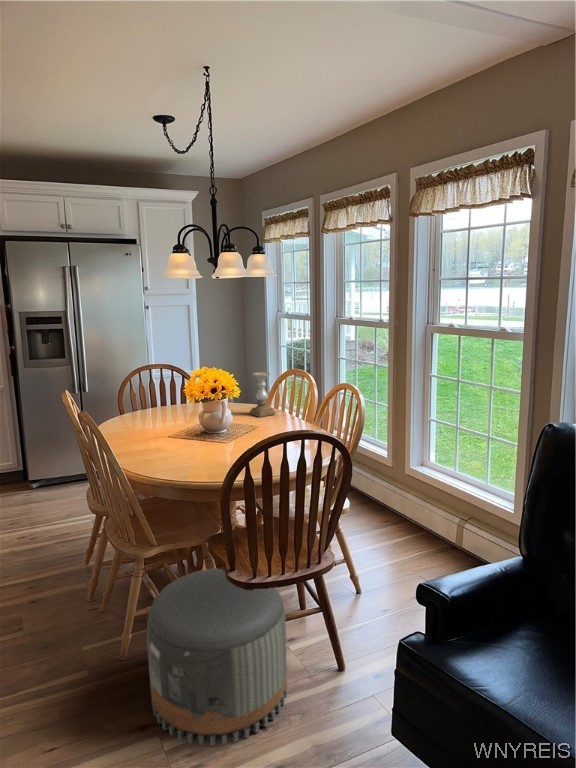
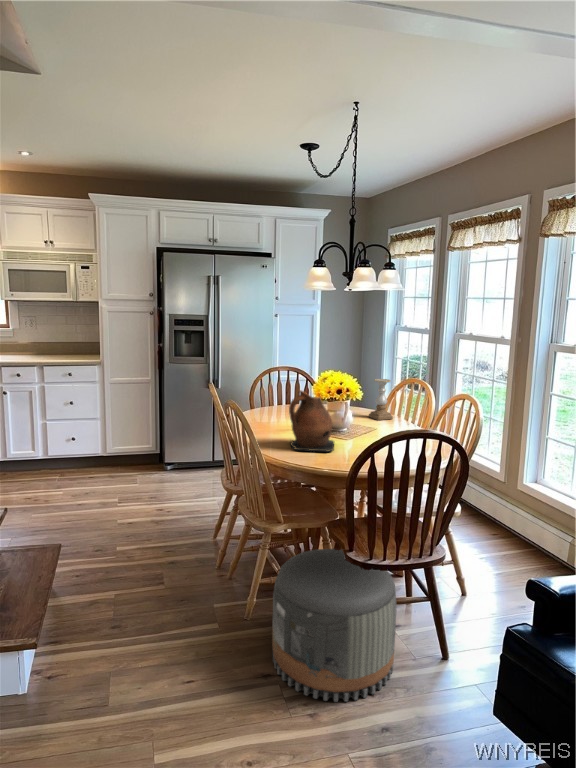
ceramic pitcher: none [154,394,210,462] -> present [289,390,334,452]

